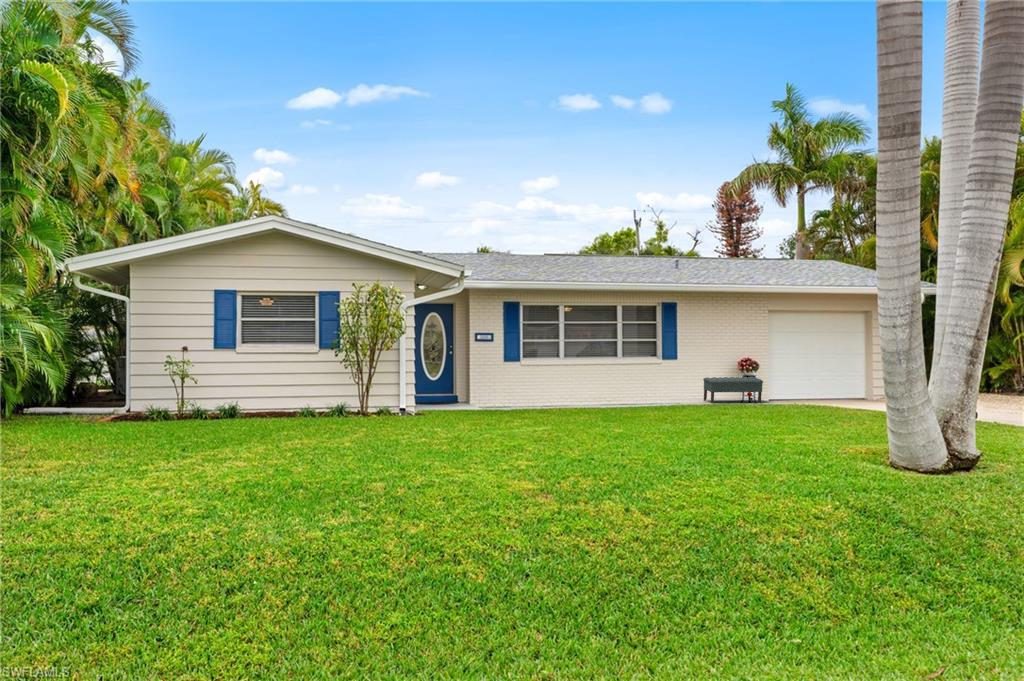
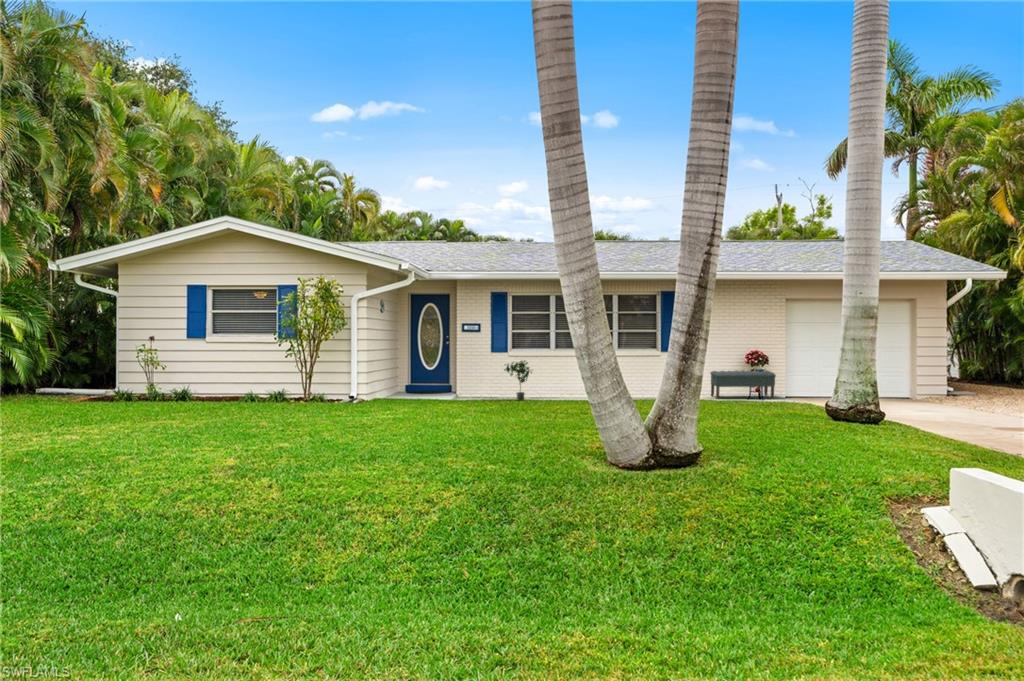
potted plant: none [520,368,547,406] -> present [505,361,532,401]

